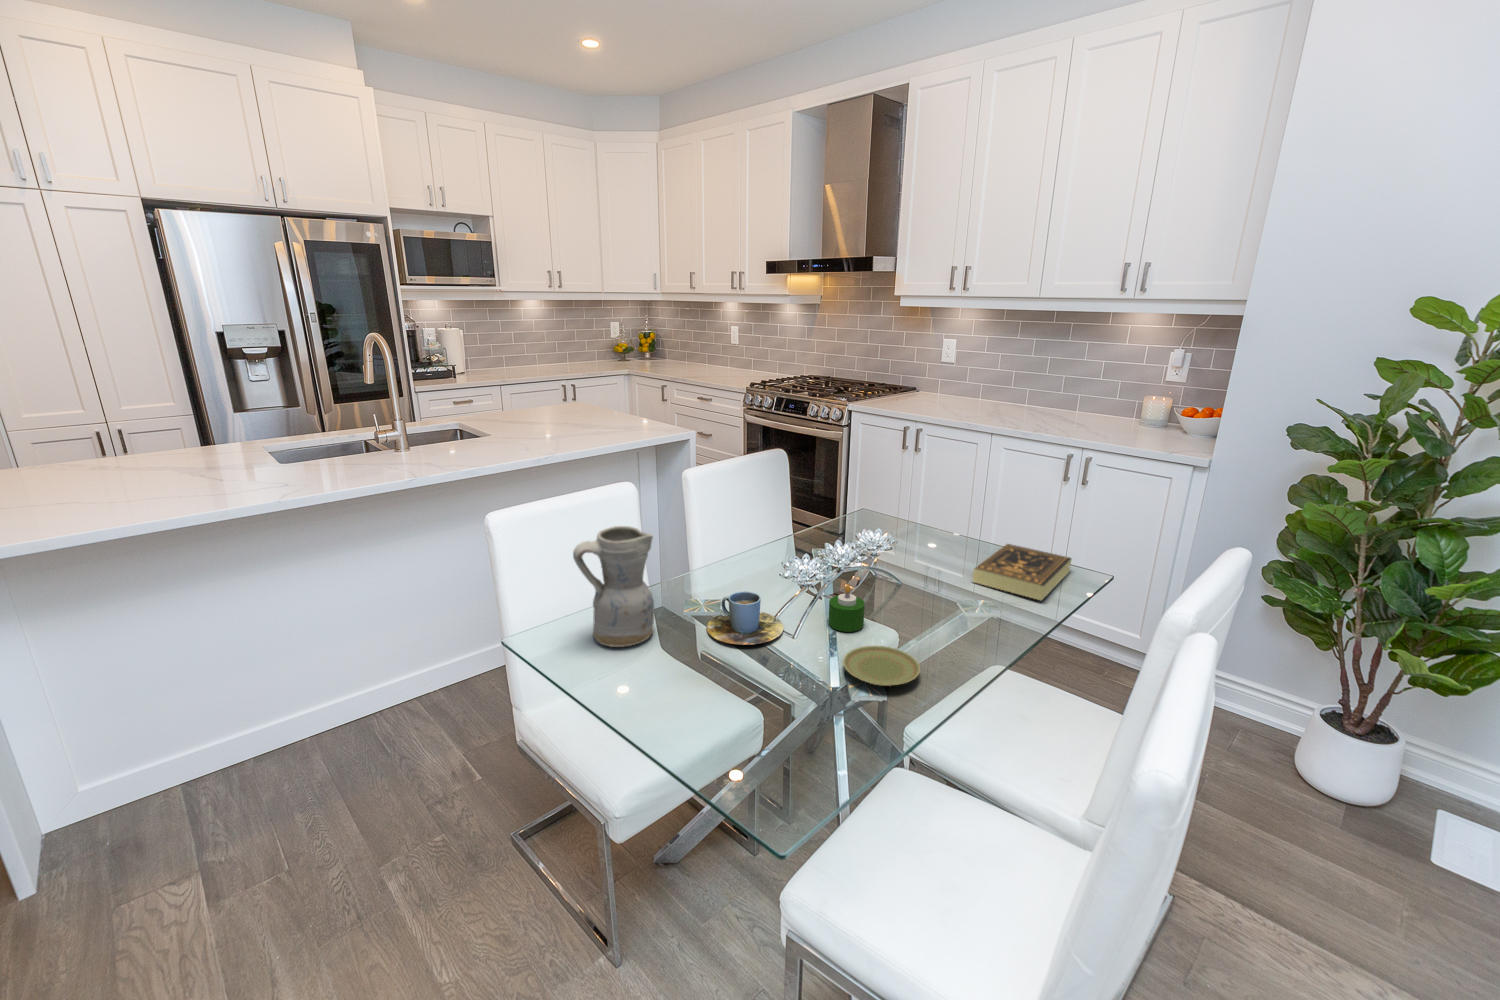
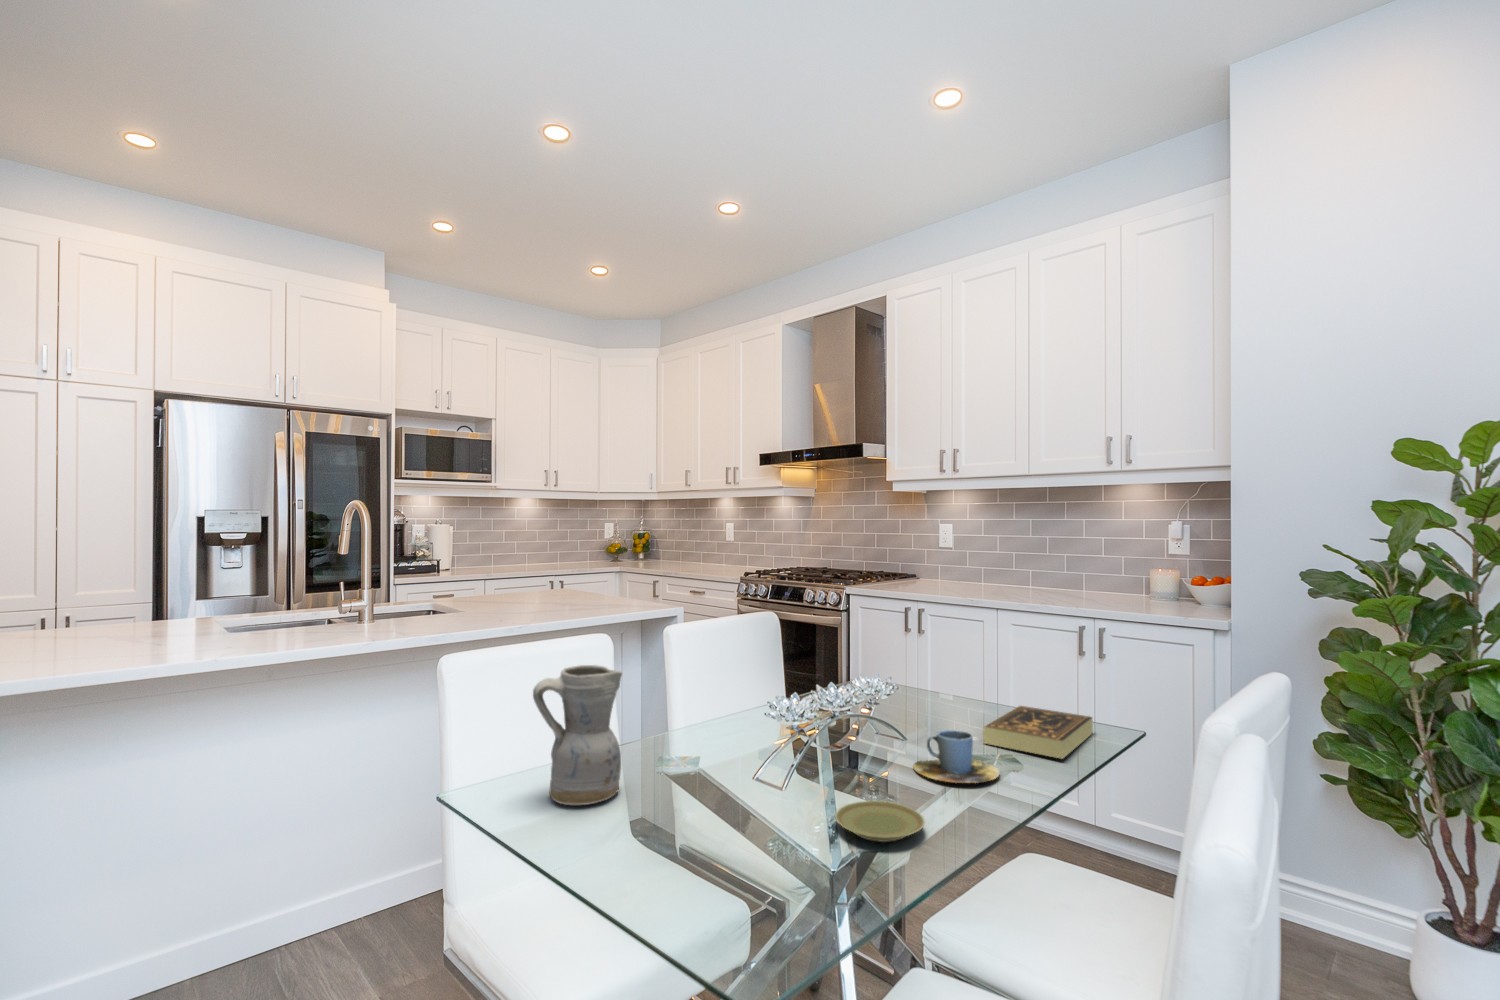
candle: present [828,585,865,632] -> none [820,734,860,790]
cup: present [706,591,784,645] -> present [913,730,999,783]

